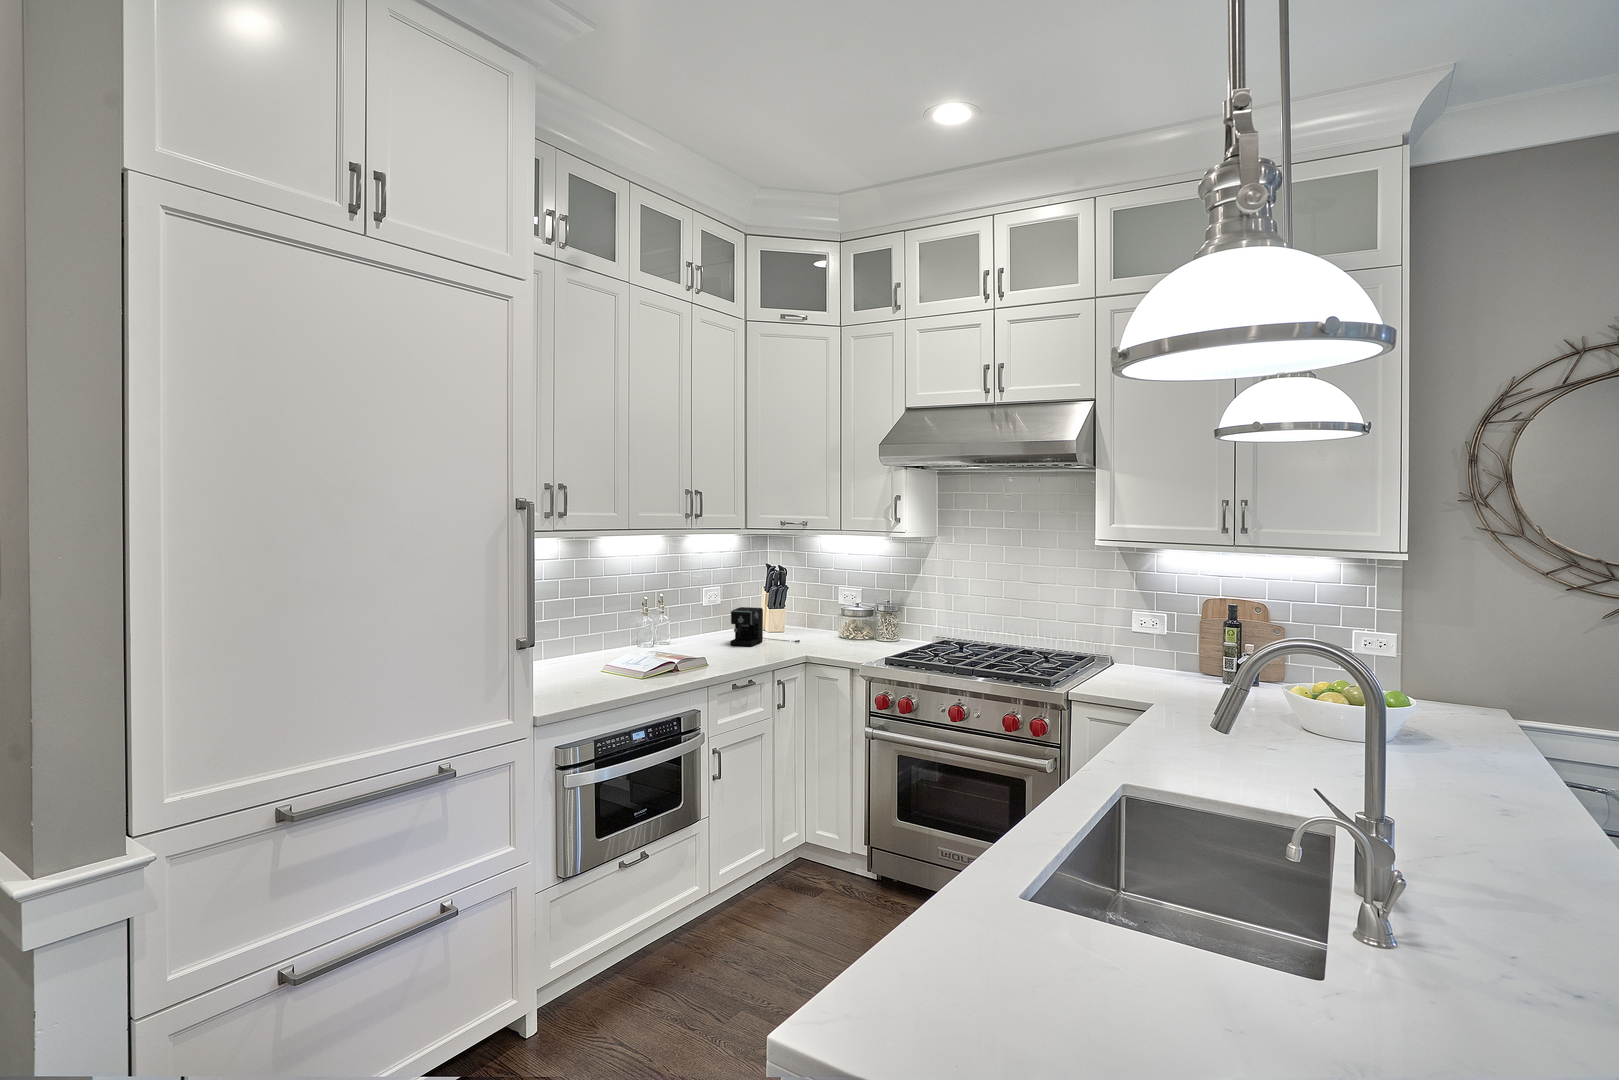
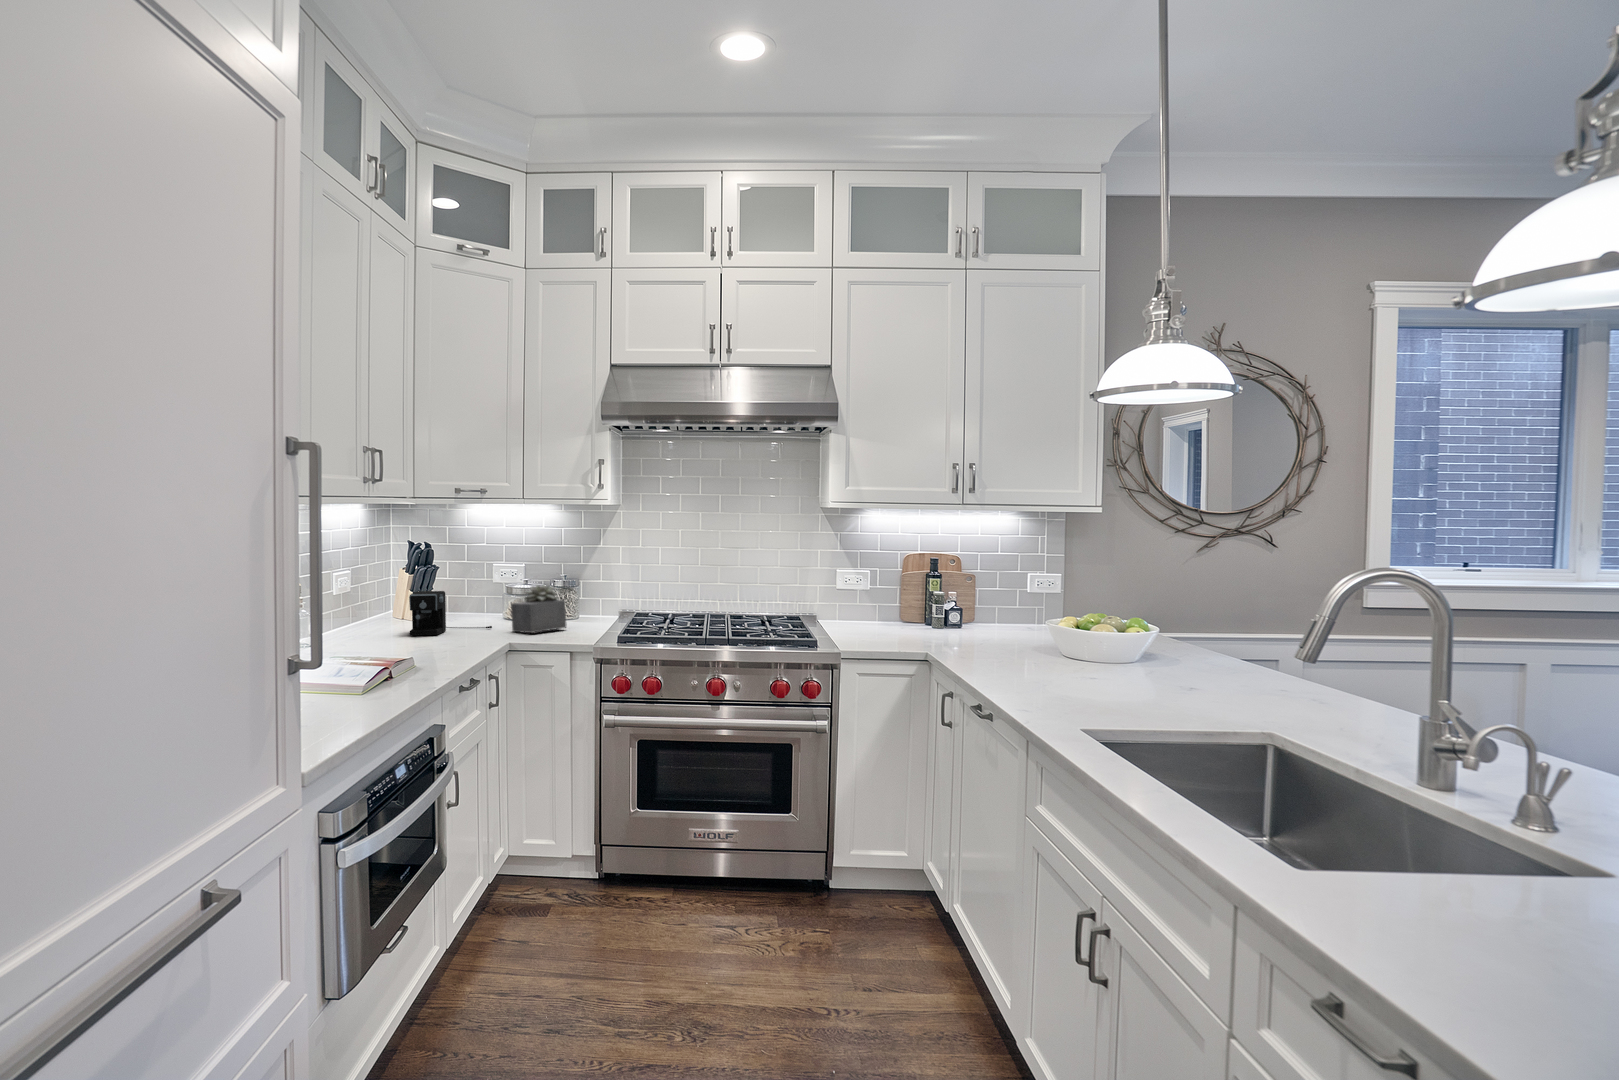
succulent plant: none [812,606,859,651] -> present [511,585,566,633]

